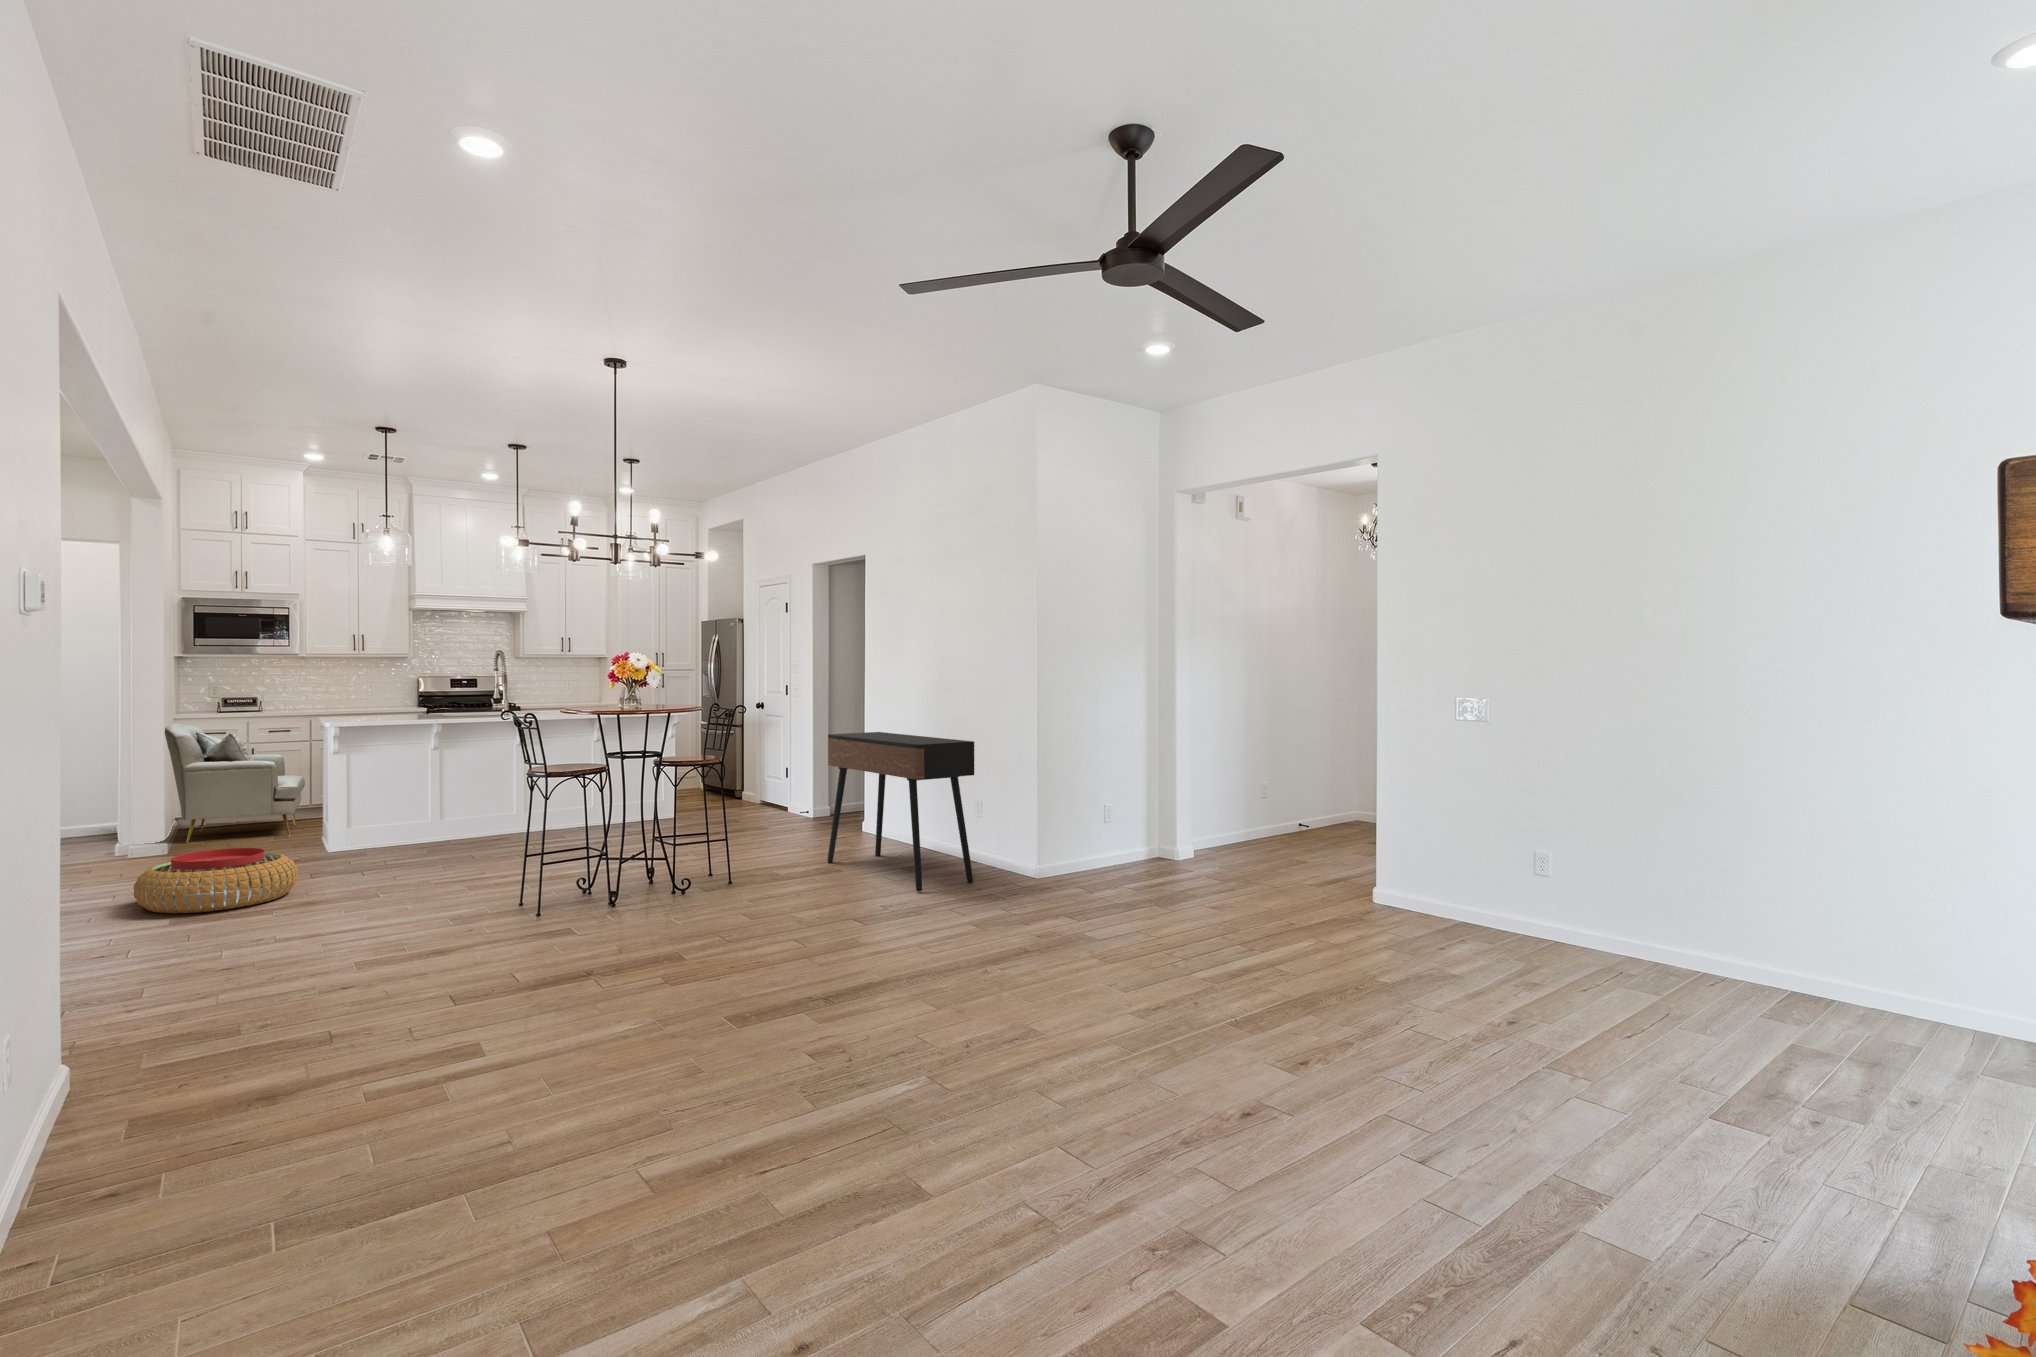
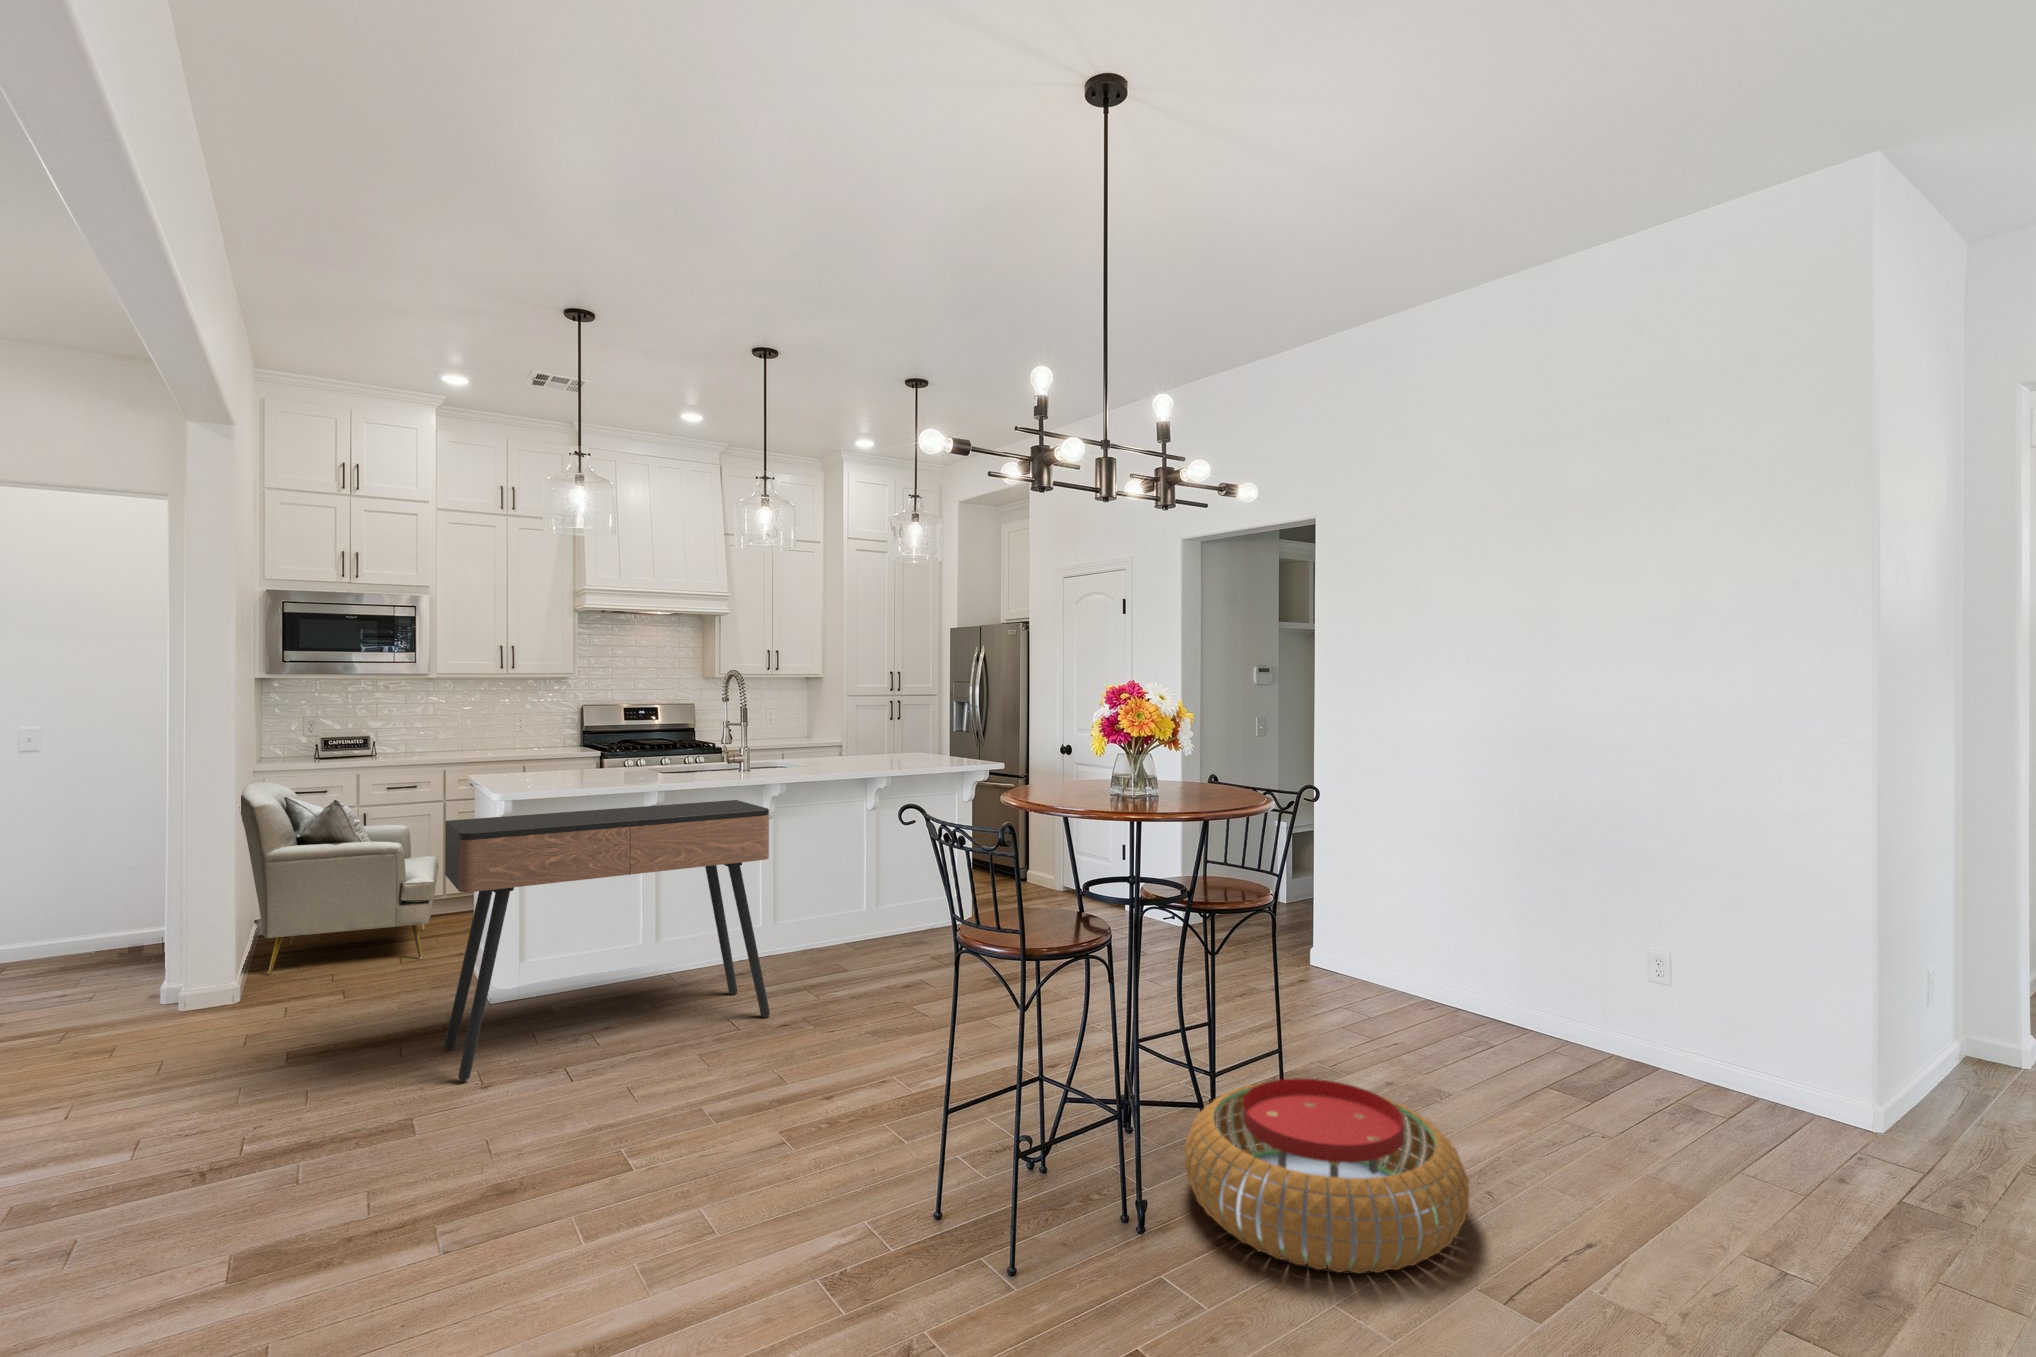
console table: present [827,732,974,892] -> present [444,800,770,1081]
pouf: present [133,848,298,913] -> present [1184,1078,1469,1273]

